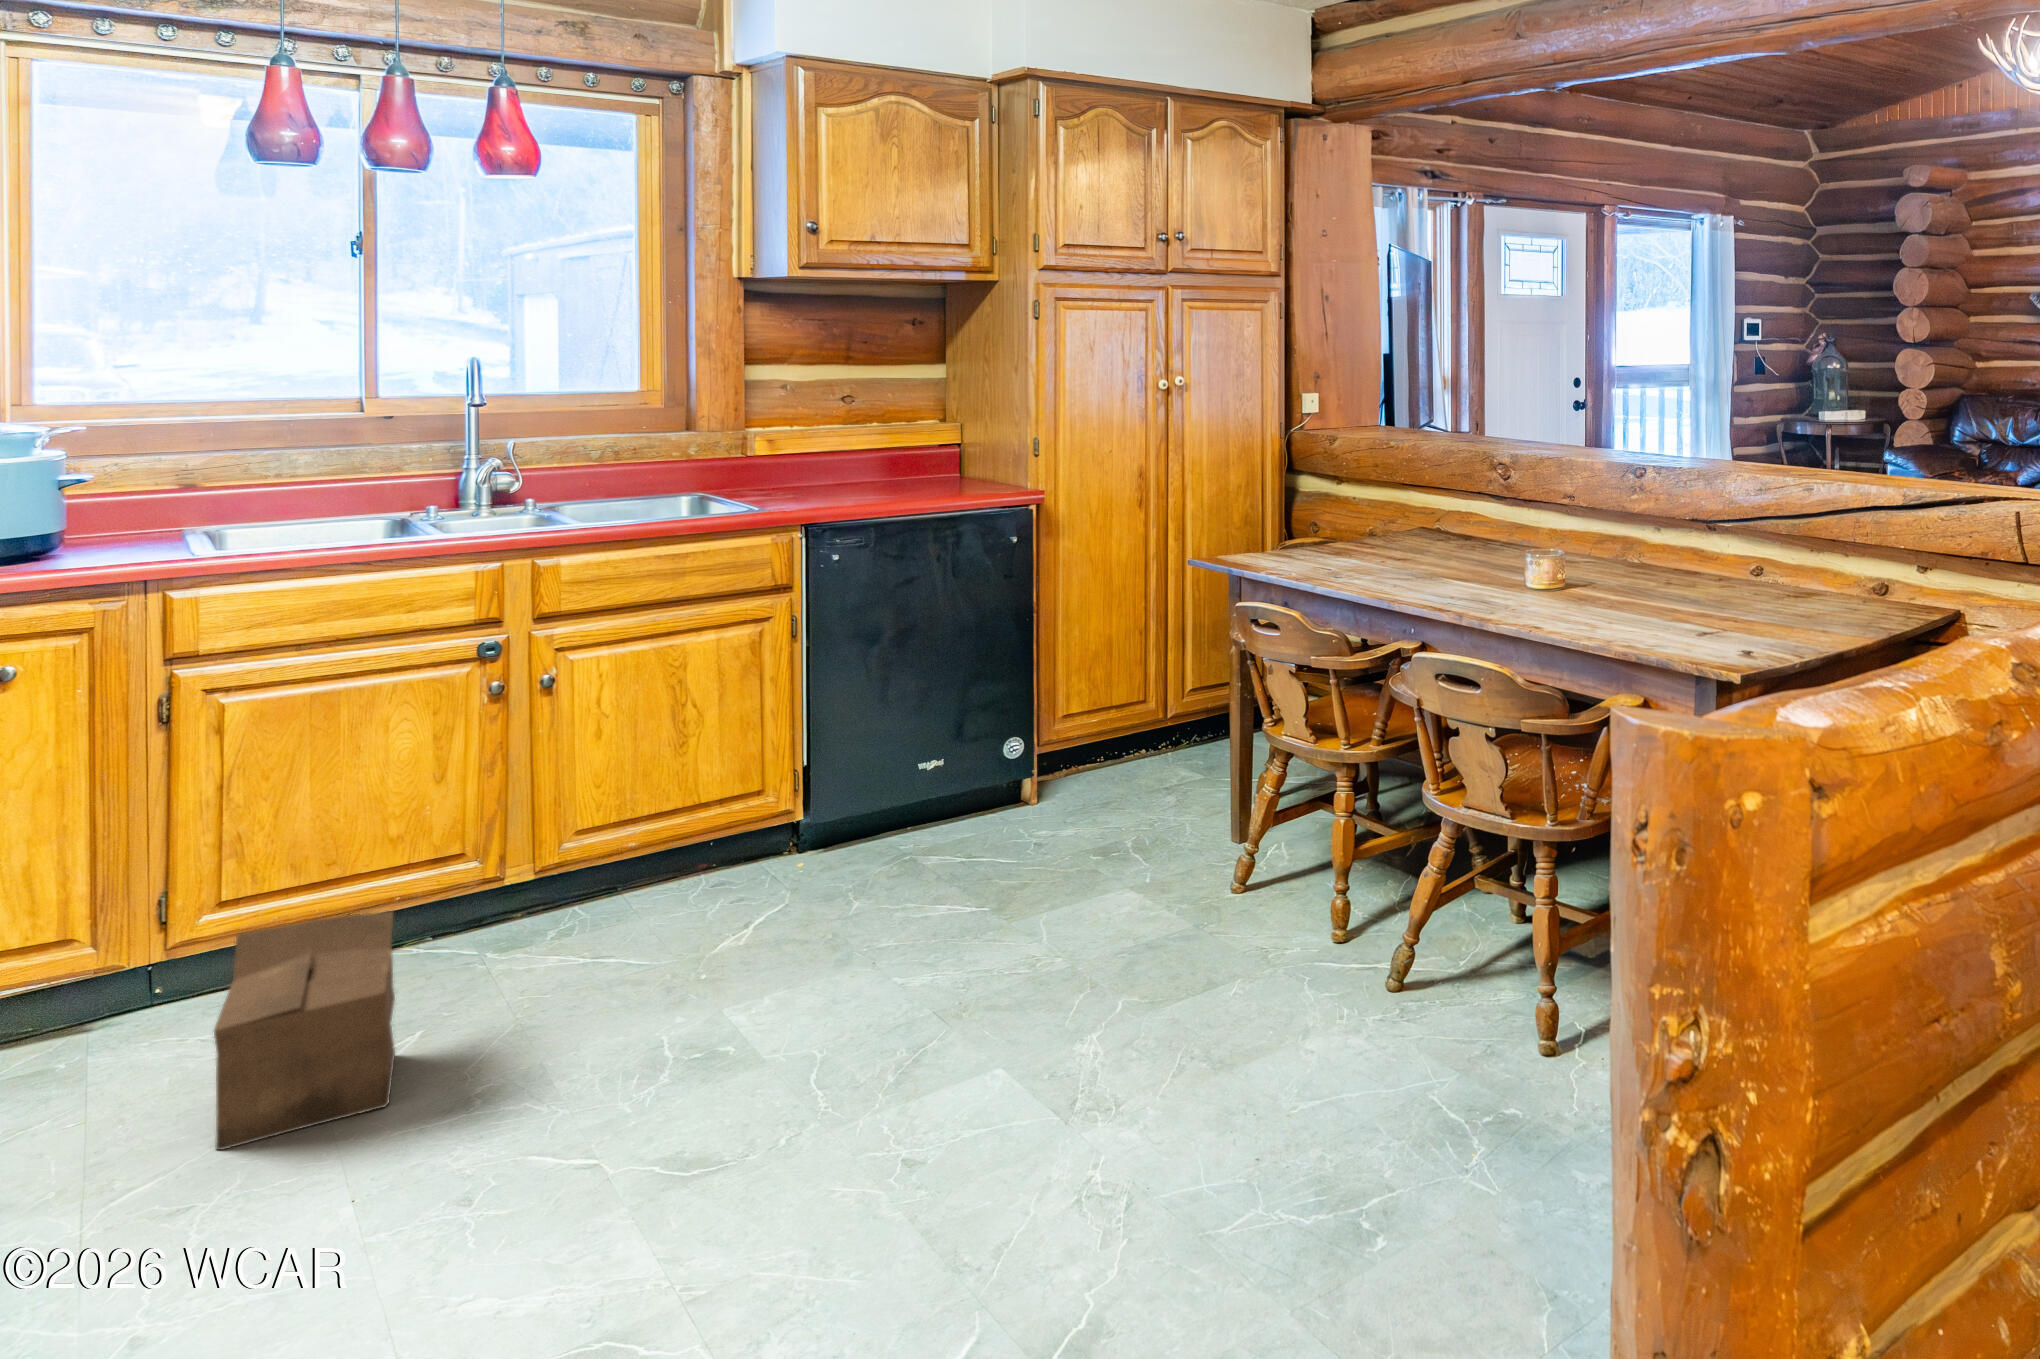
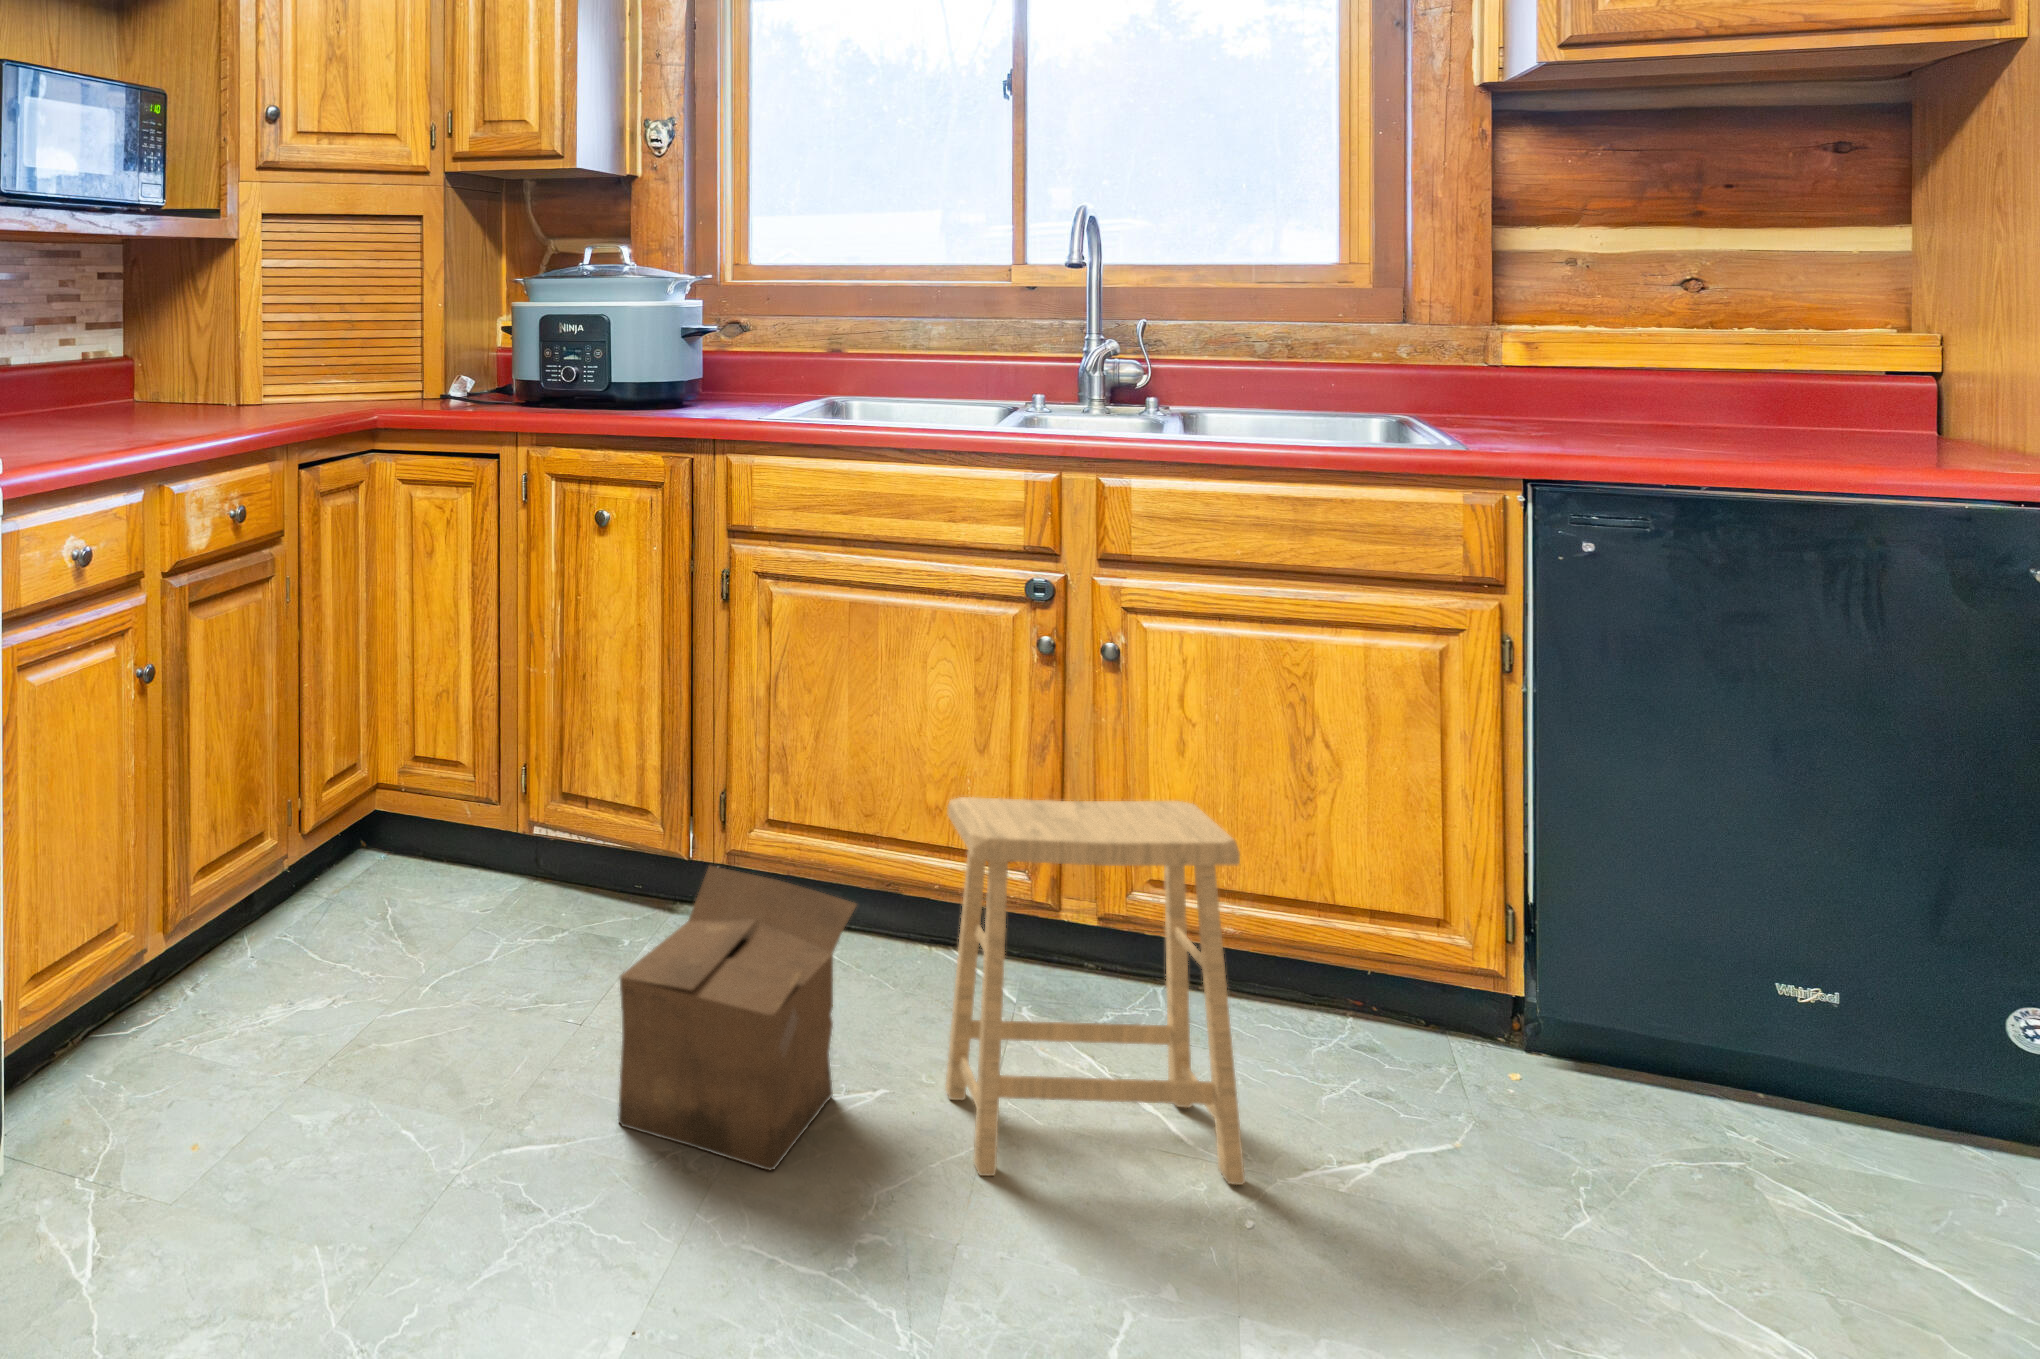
footstool: none [479,759,706,1038] -> present [945,797,1245,1185]

